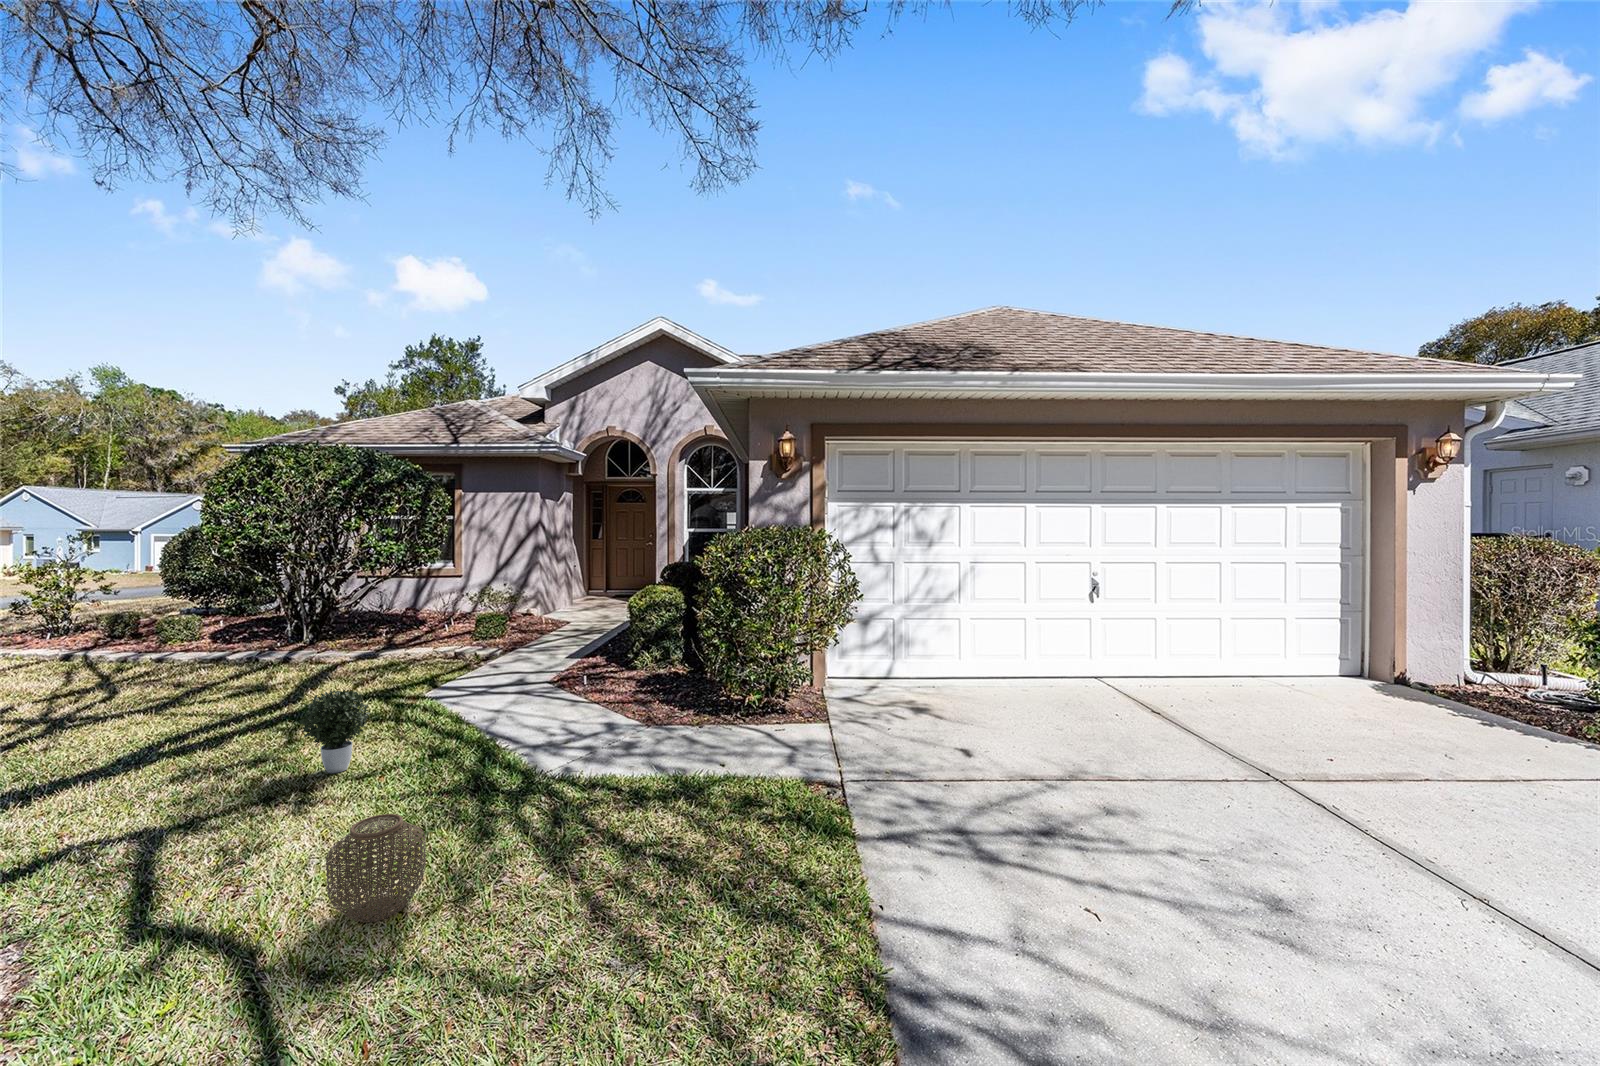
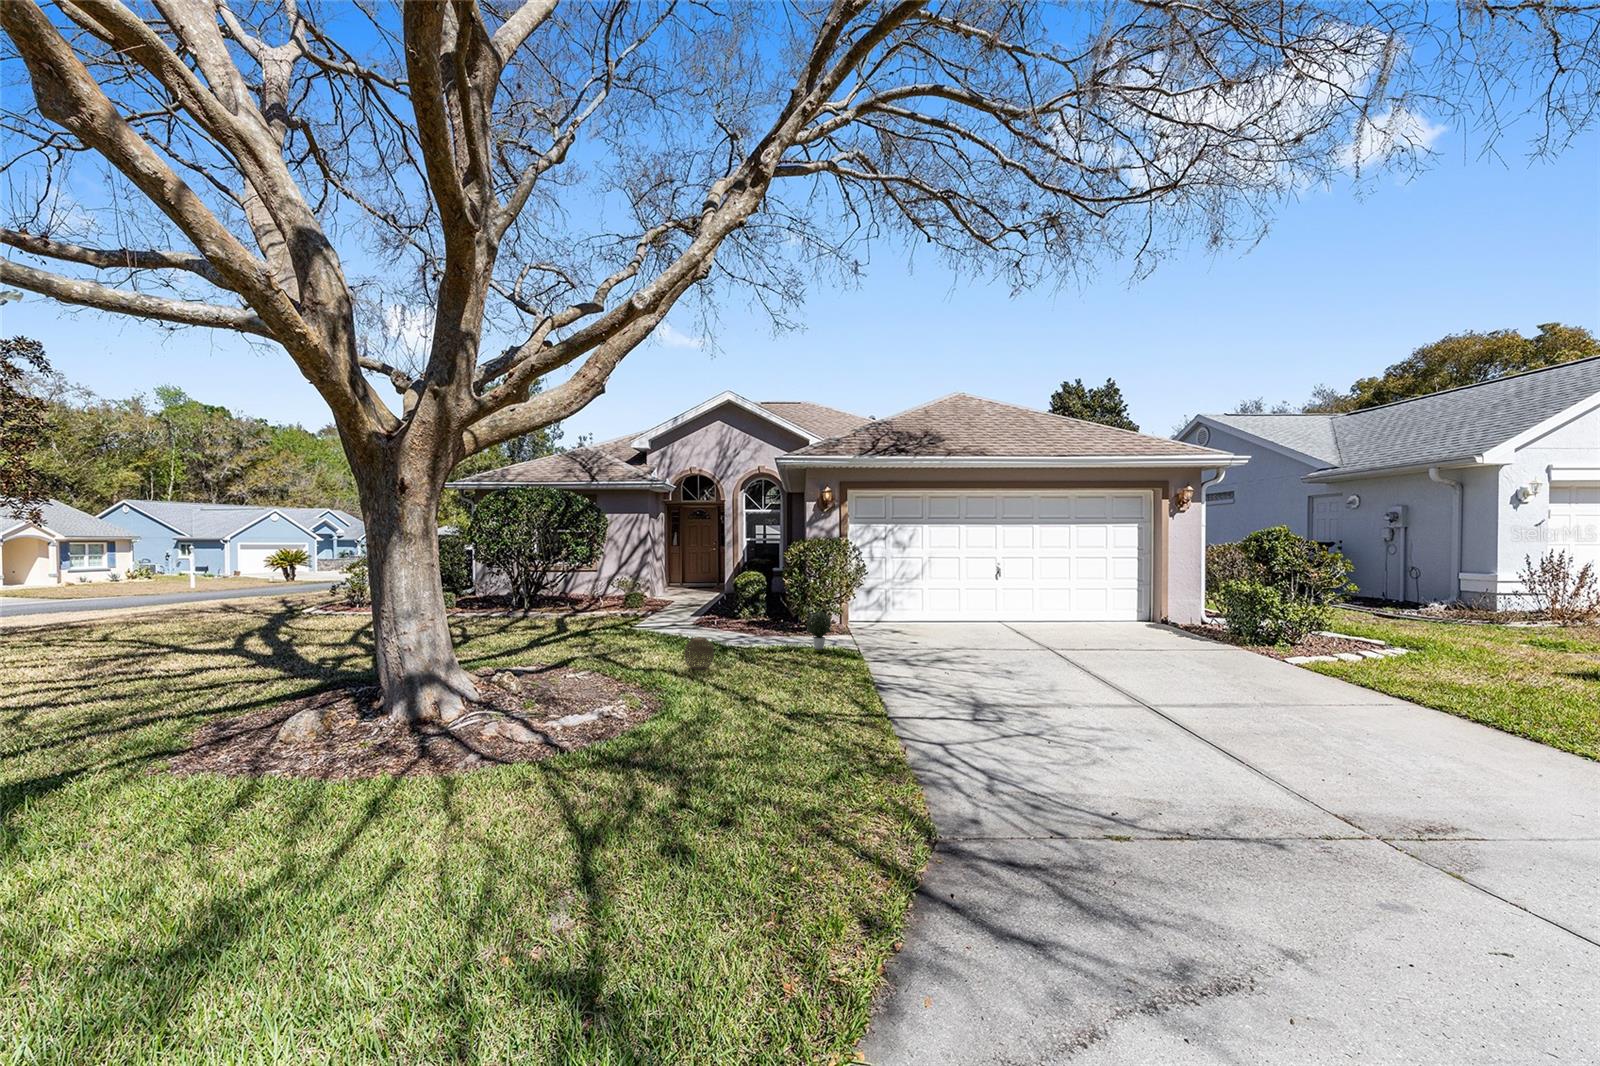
potted plant: present [300,690,370,773] -> present [806,612,832,650]

